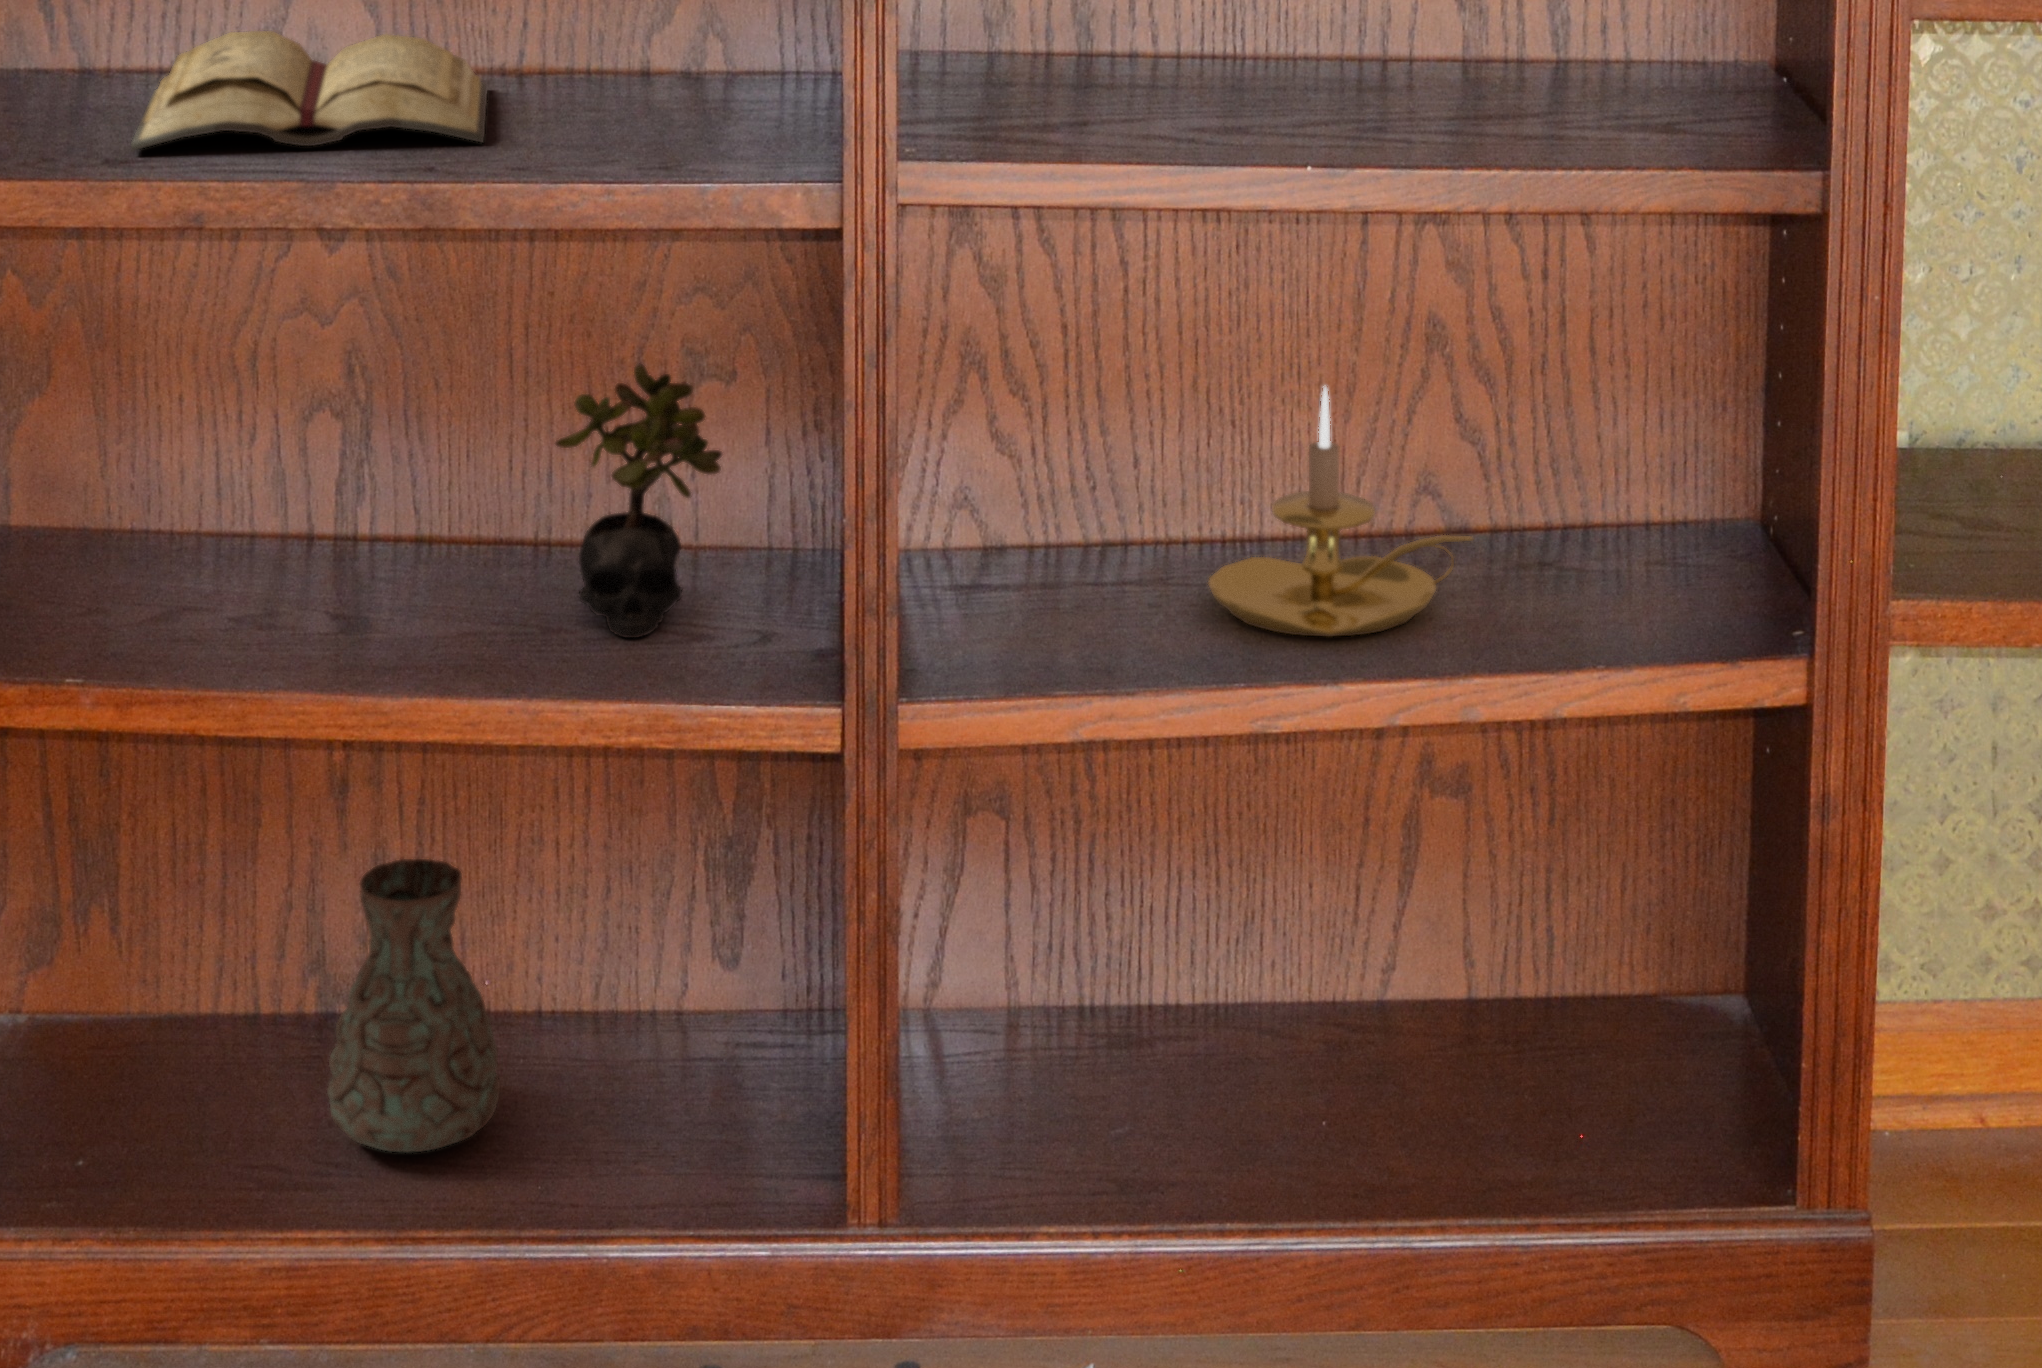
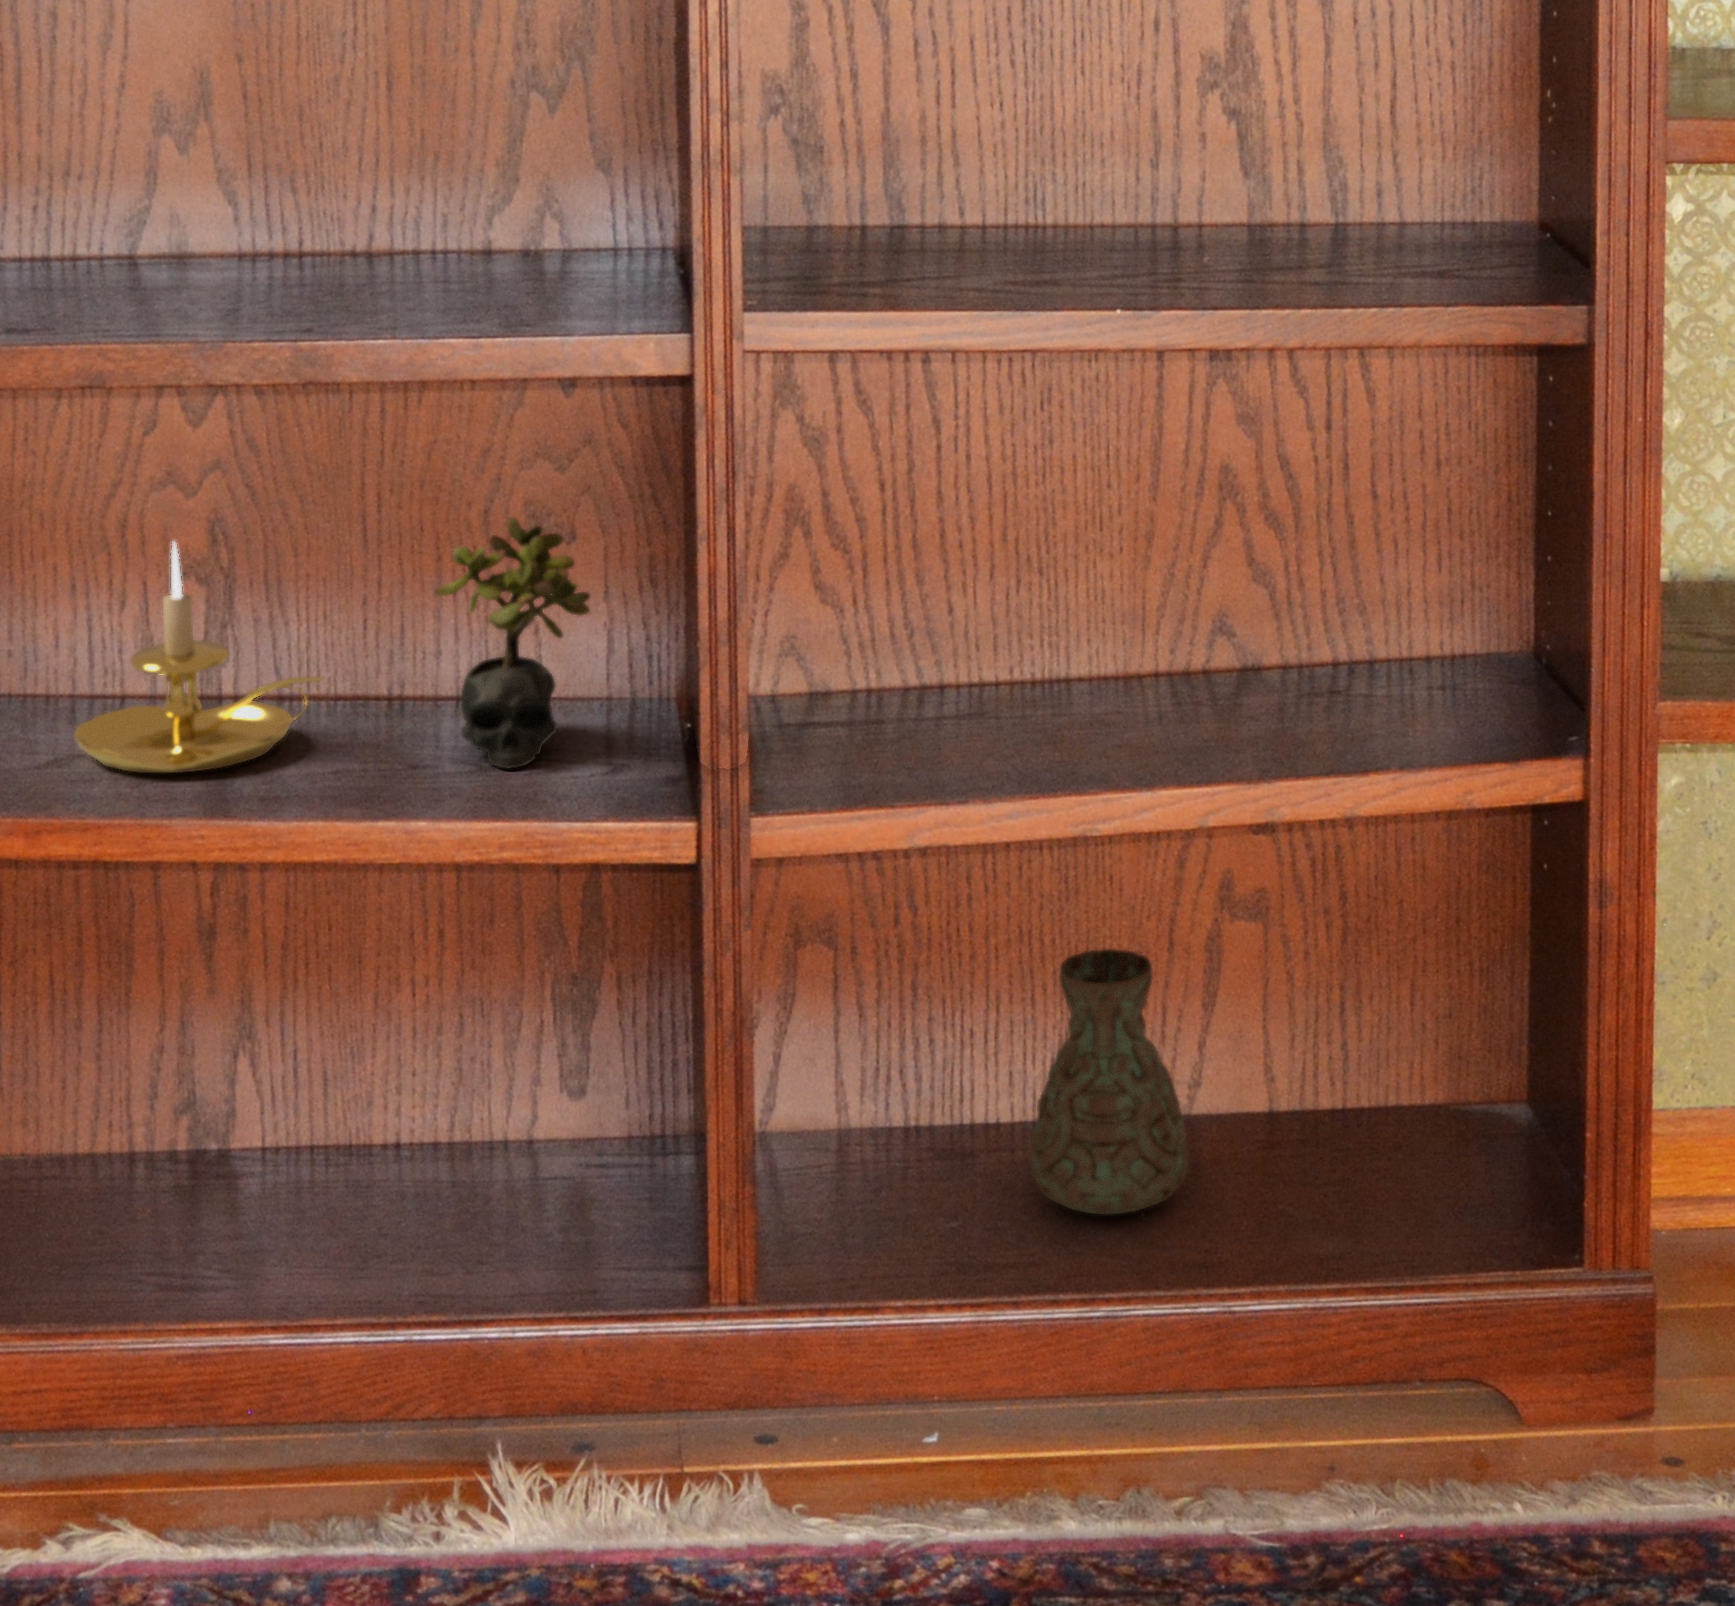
diary: present [131,31,487,150] -> none [27,218,362,330]
candle holder: present [1209,387,1473,637] -> present [74,542,323,773]
decorative vase: present [327,859,500,1152] -> present [1031,949,1188,1214]

